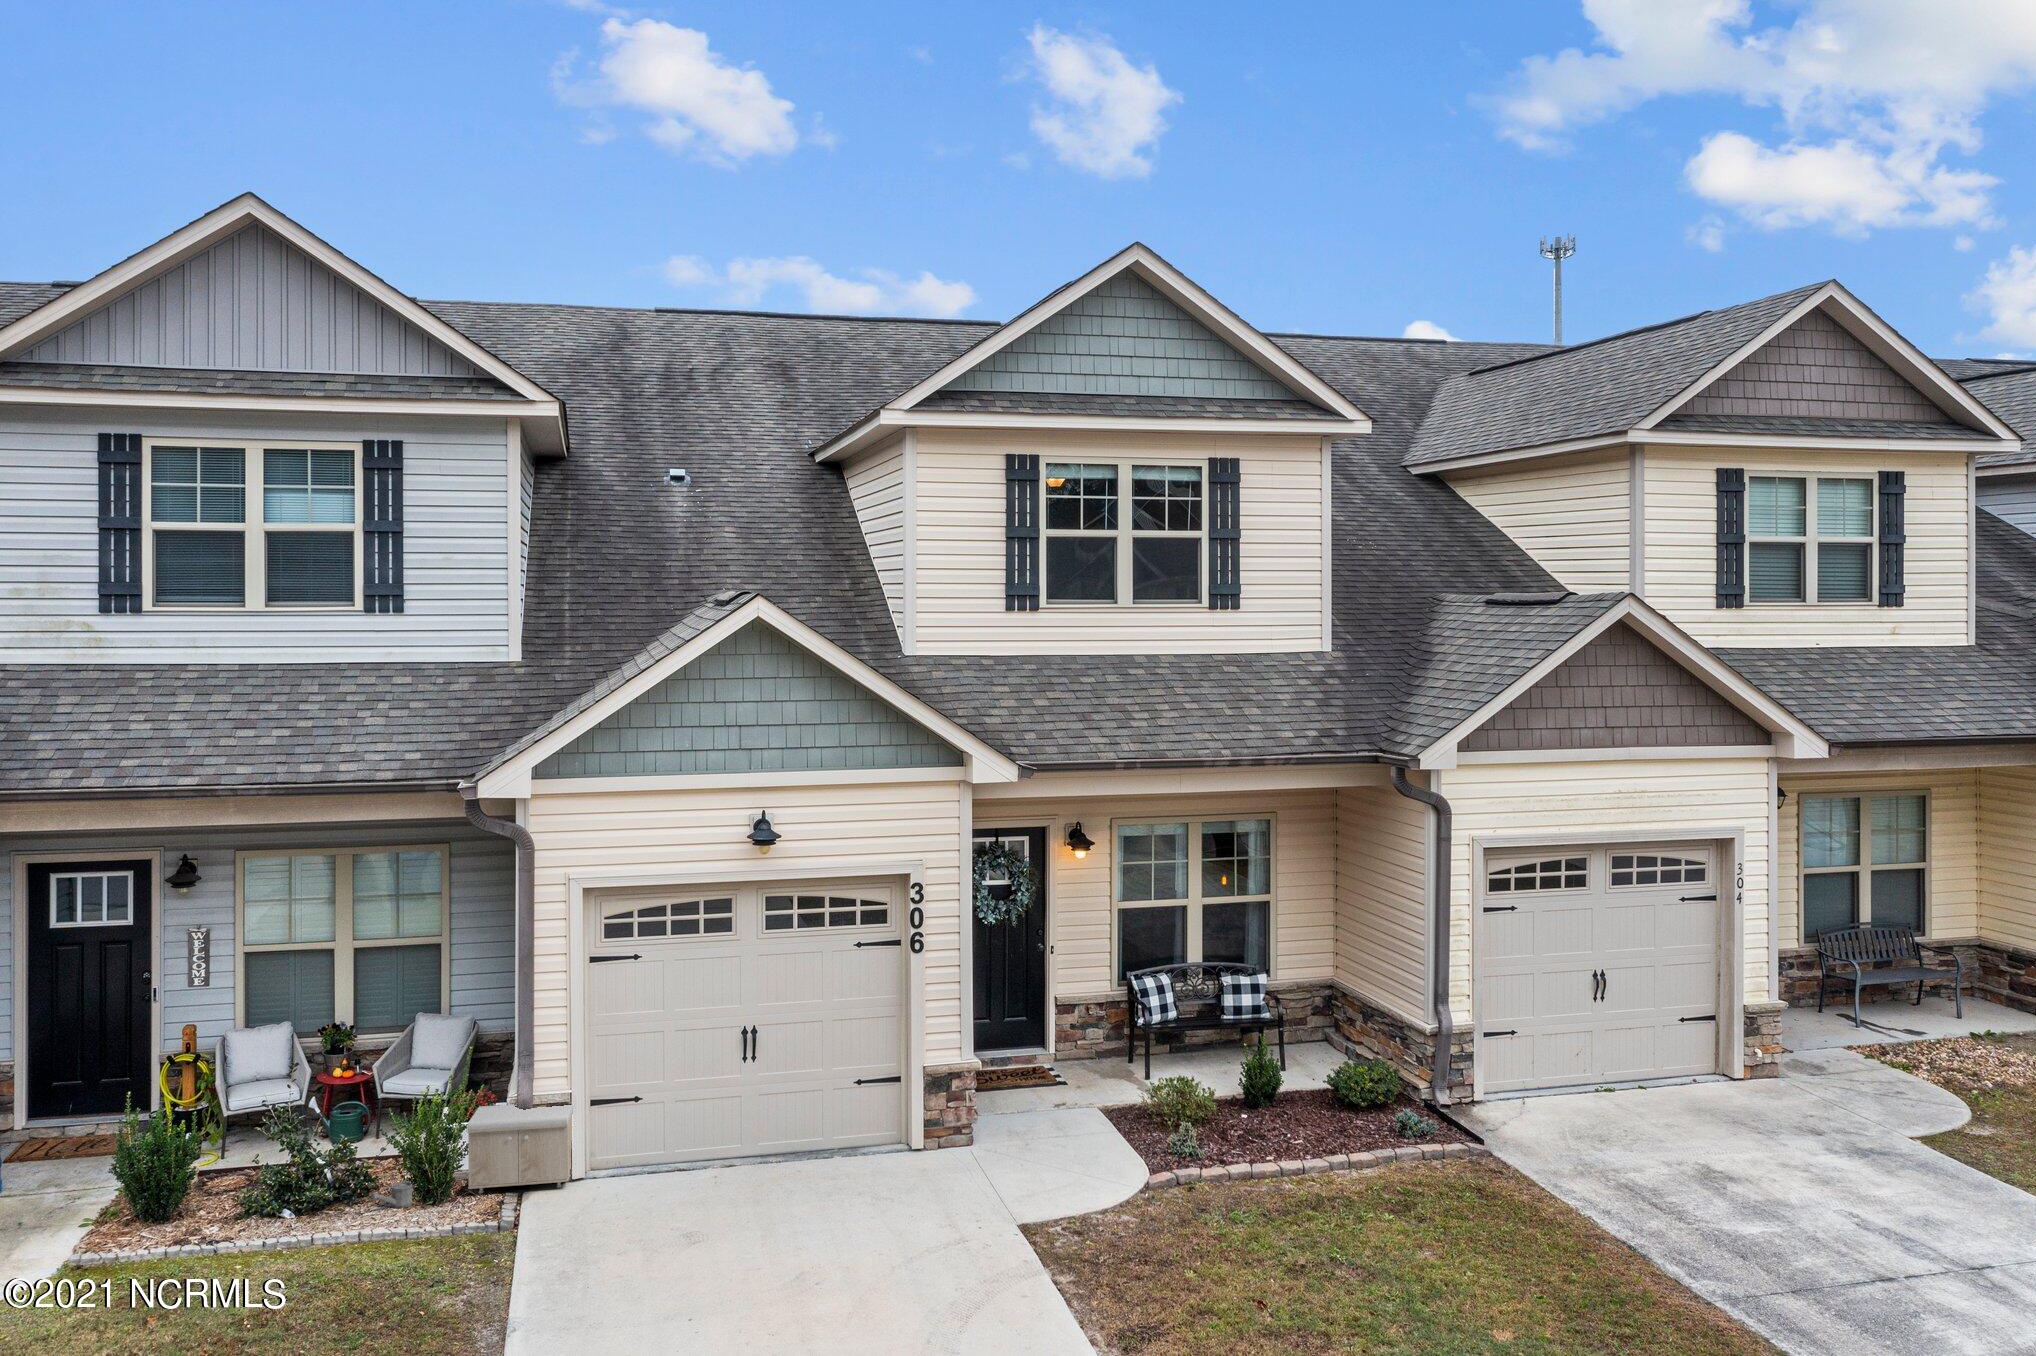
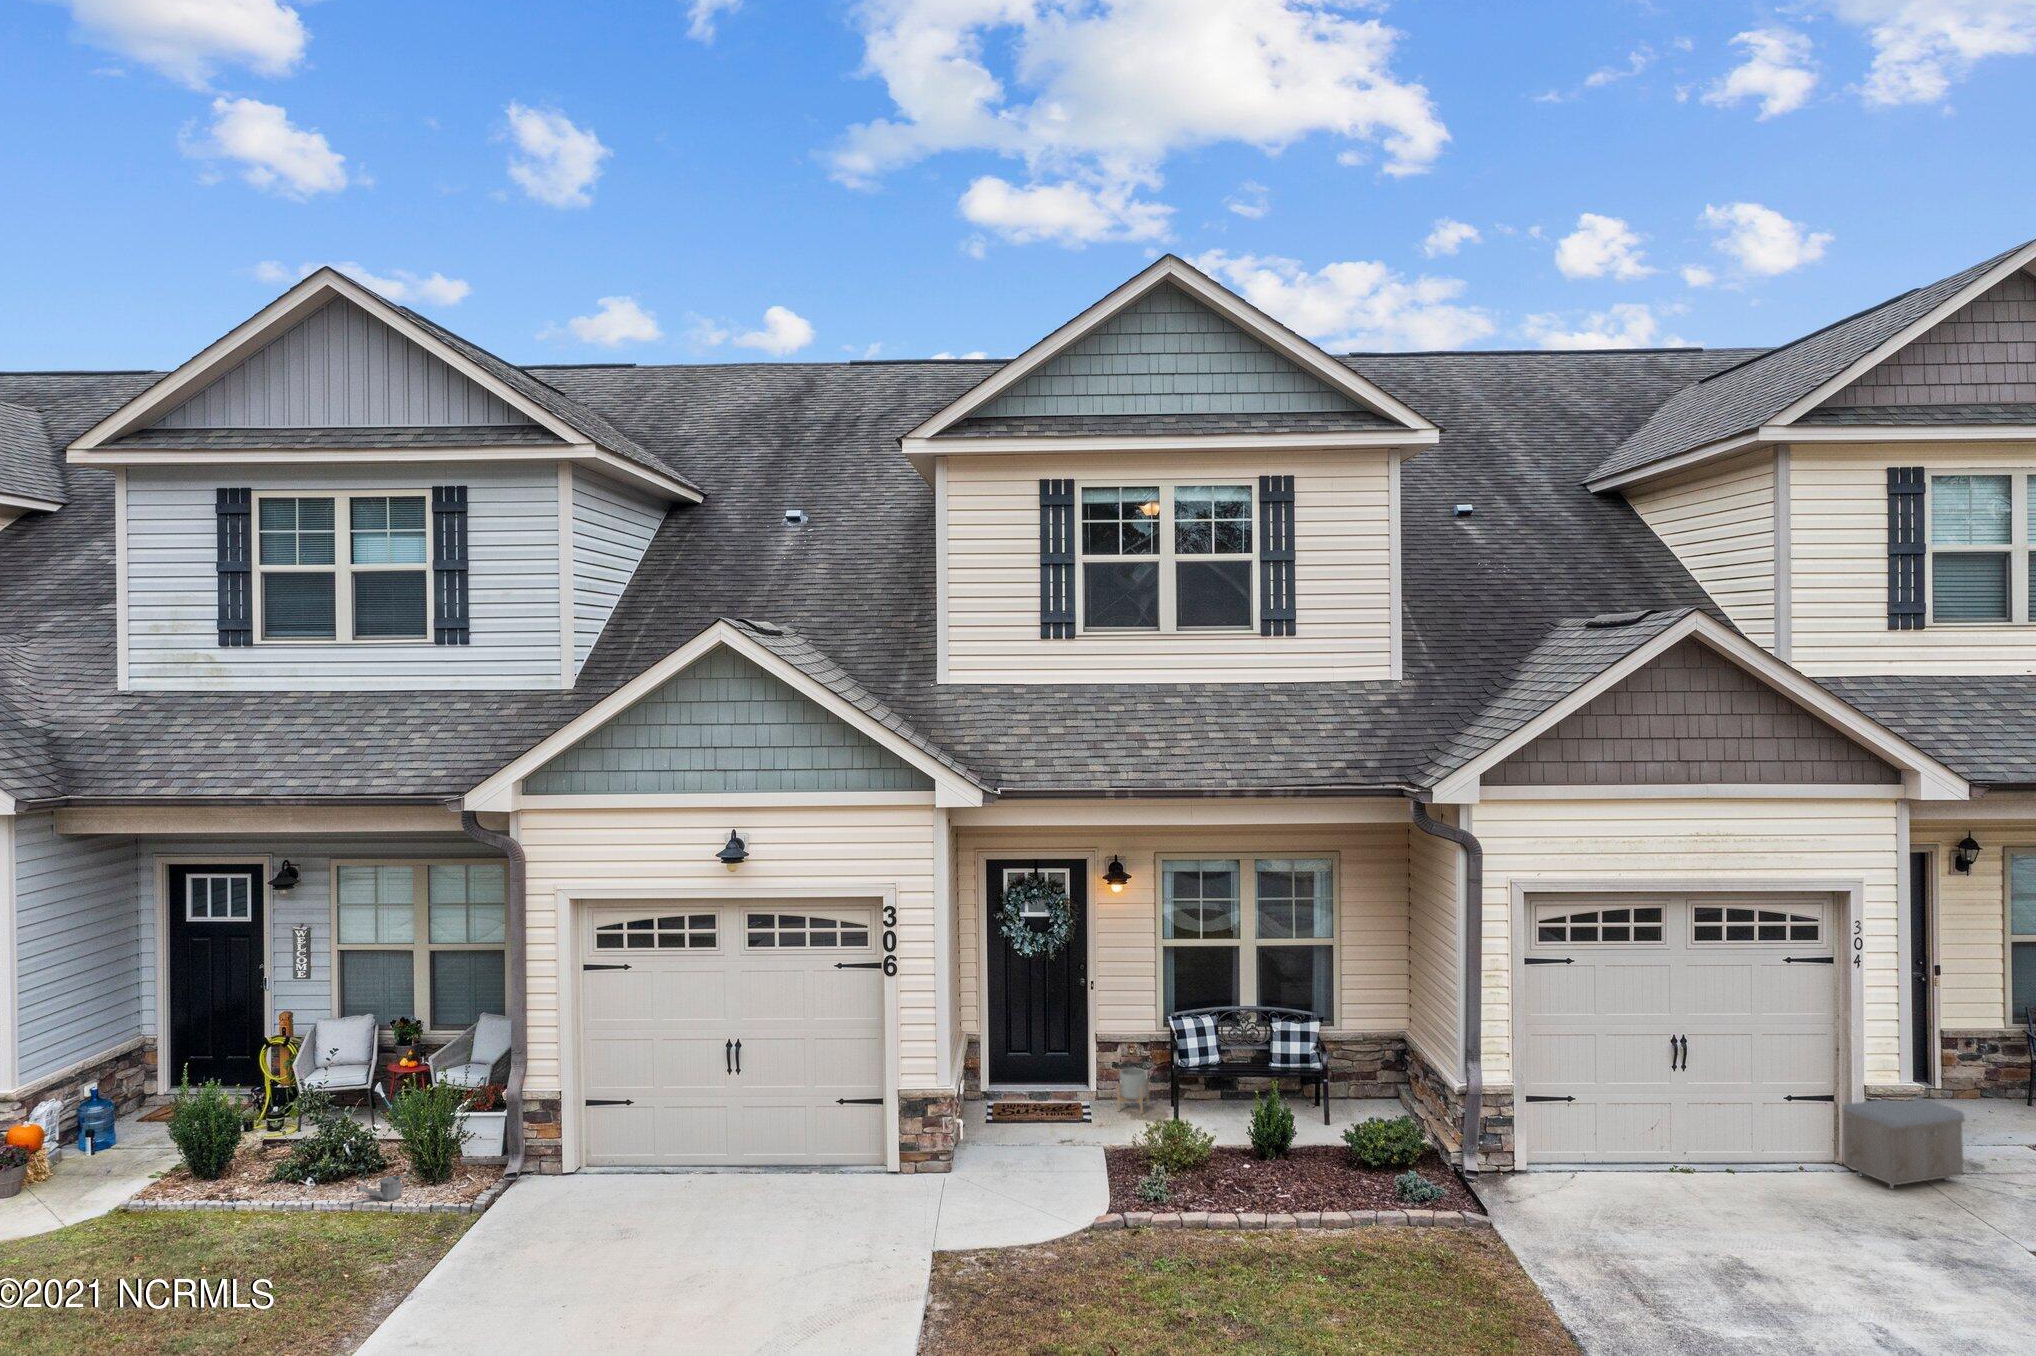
planter: none [1101,1036,1128,1080] -> present [1117,1068,1149,1114]
storage bench: present [468,1104,573,1193] -> present [1843,1097,1964,1189]

